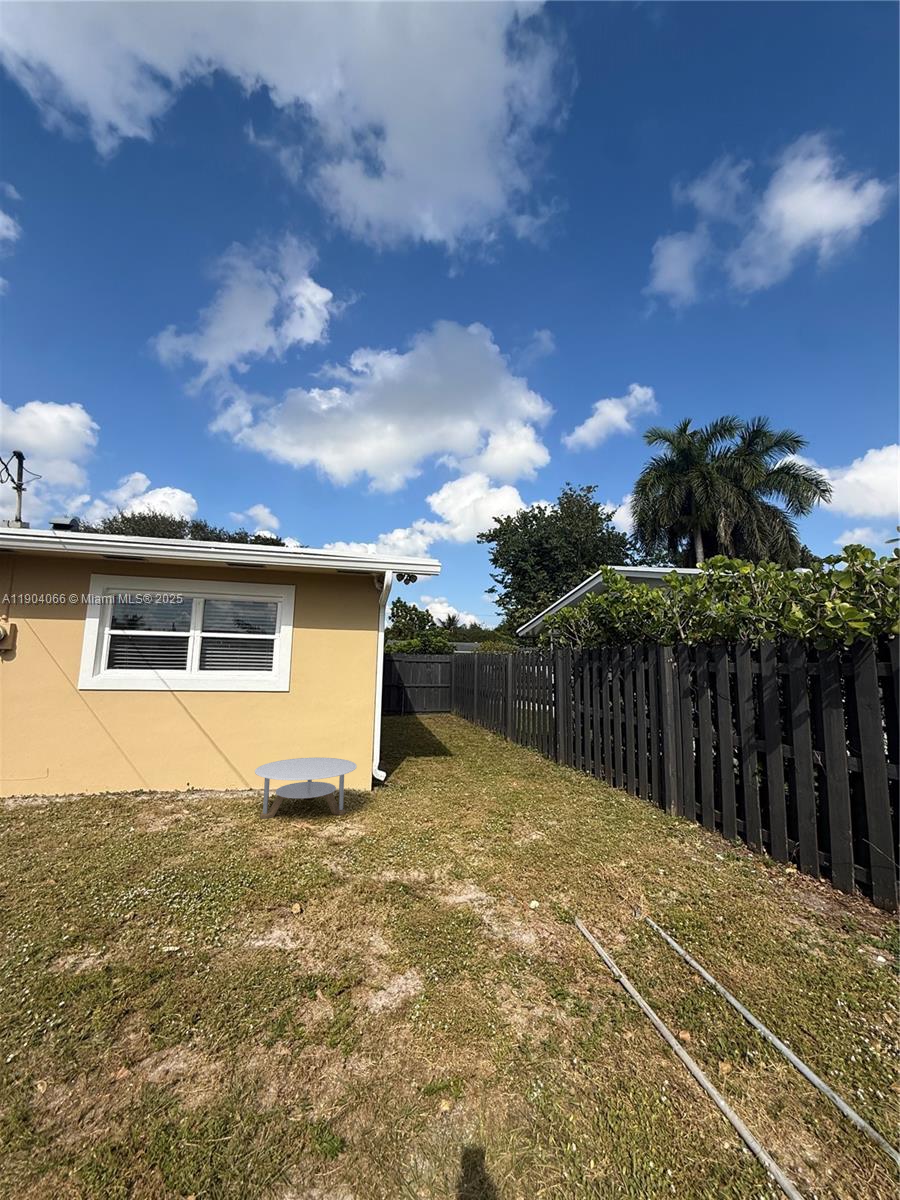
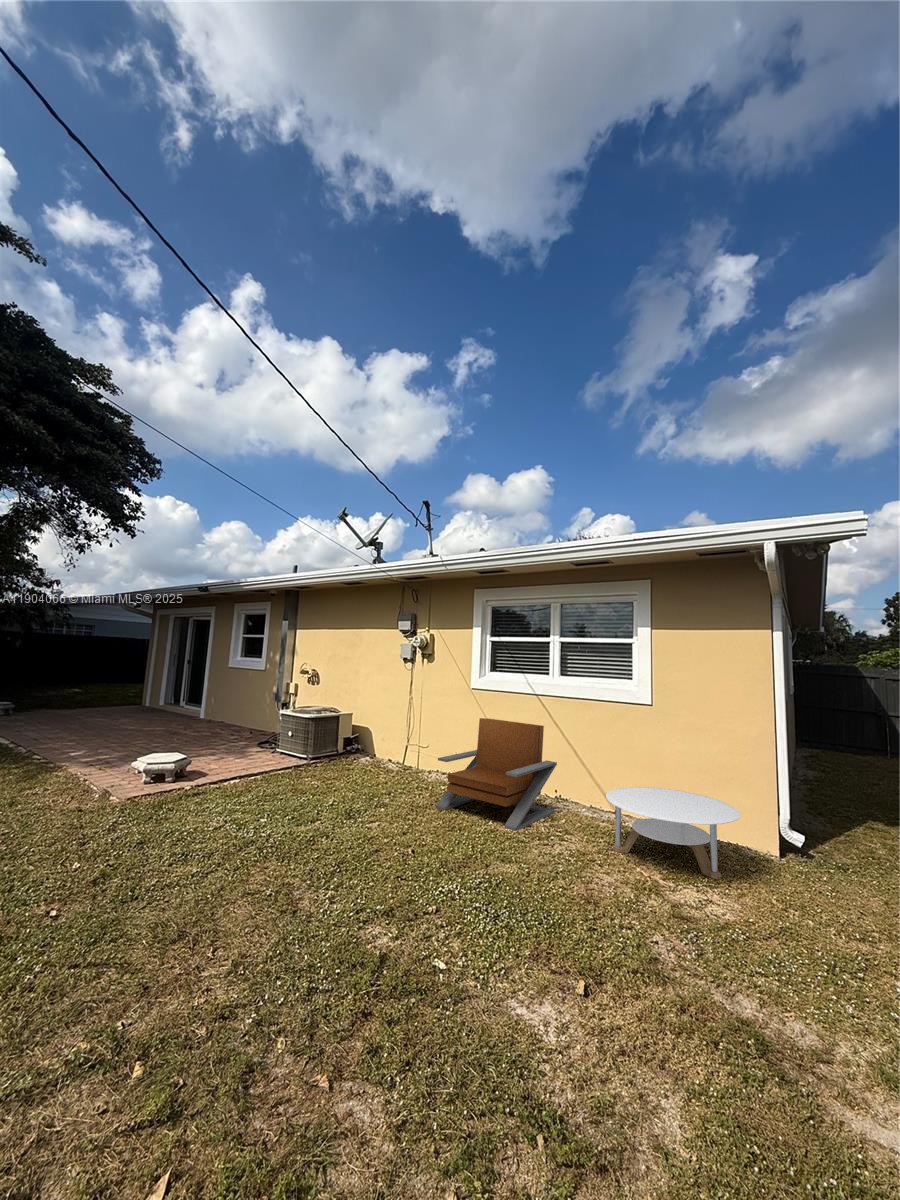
lounge chair: none [39,721,193,835] -> present [436,718,557,831]

